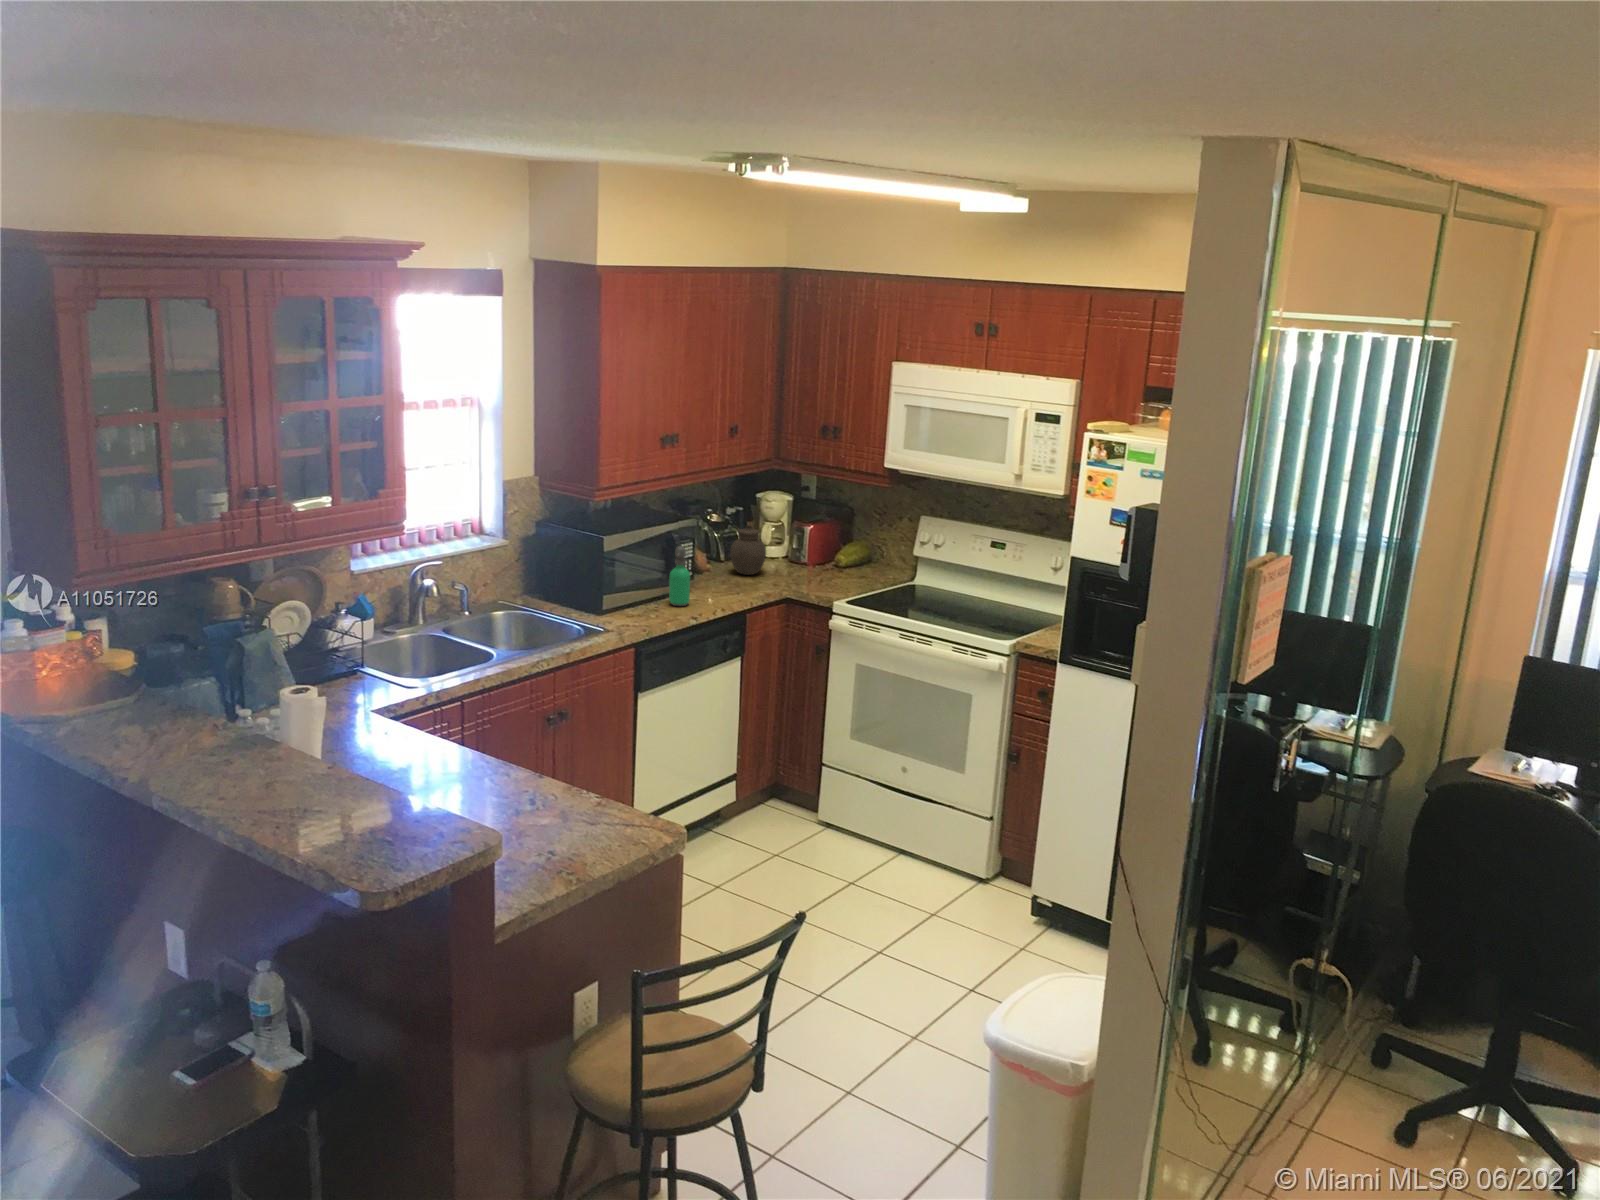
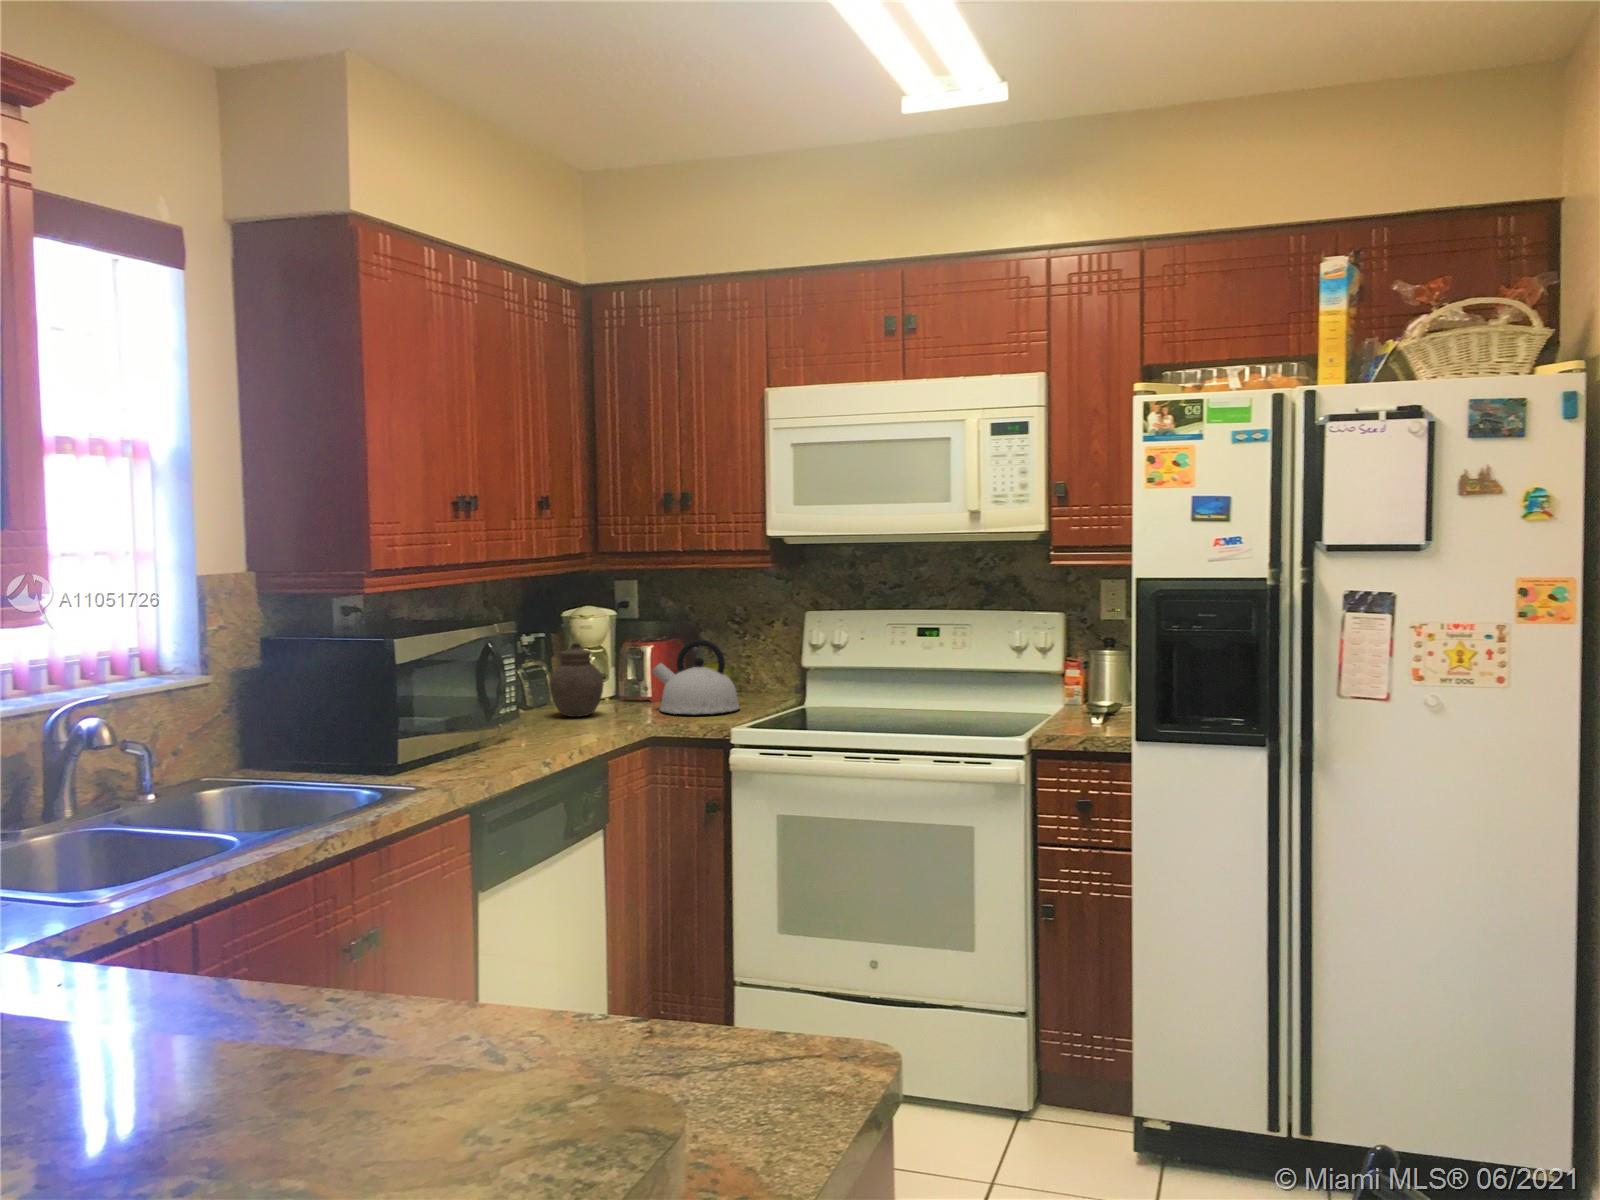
kettle: none [801,531,859,586] -> present [652,639,740,714]
soap dispenser: present [669,546,690,606] -> none [492,658,526,754]

